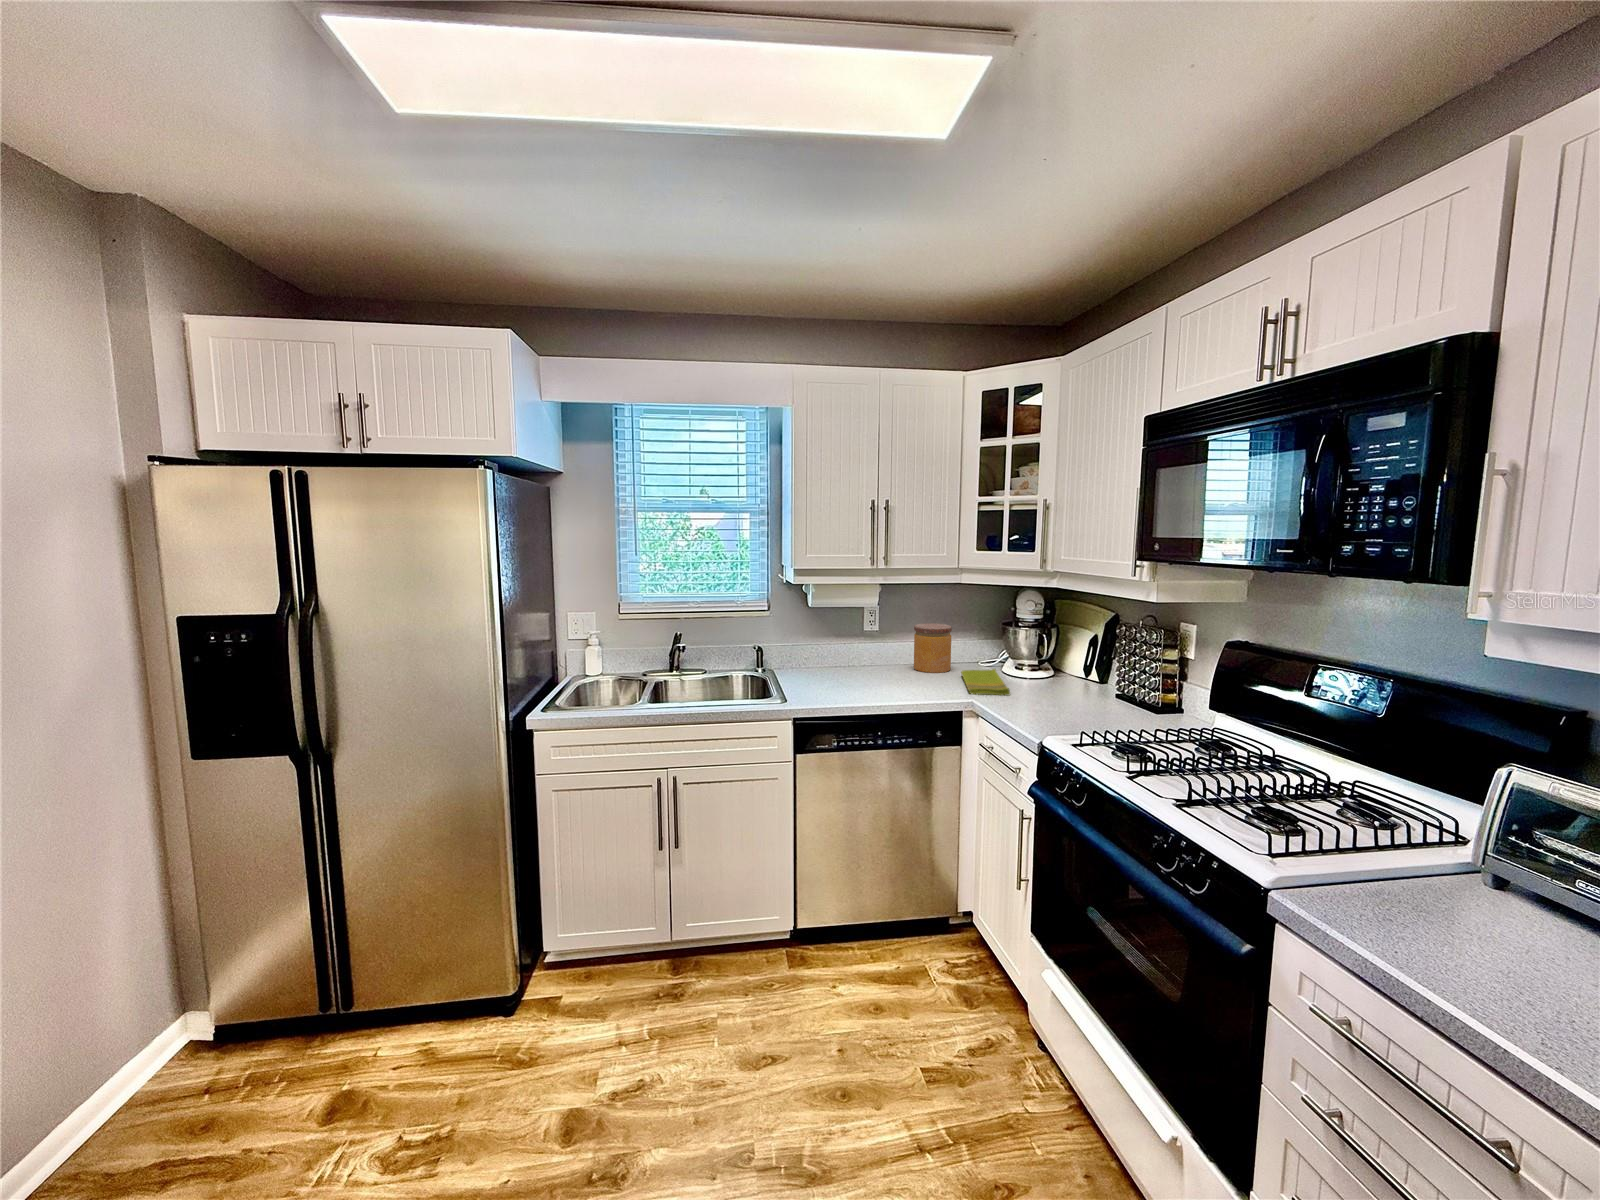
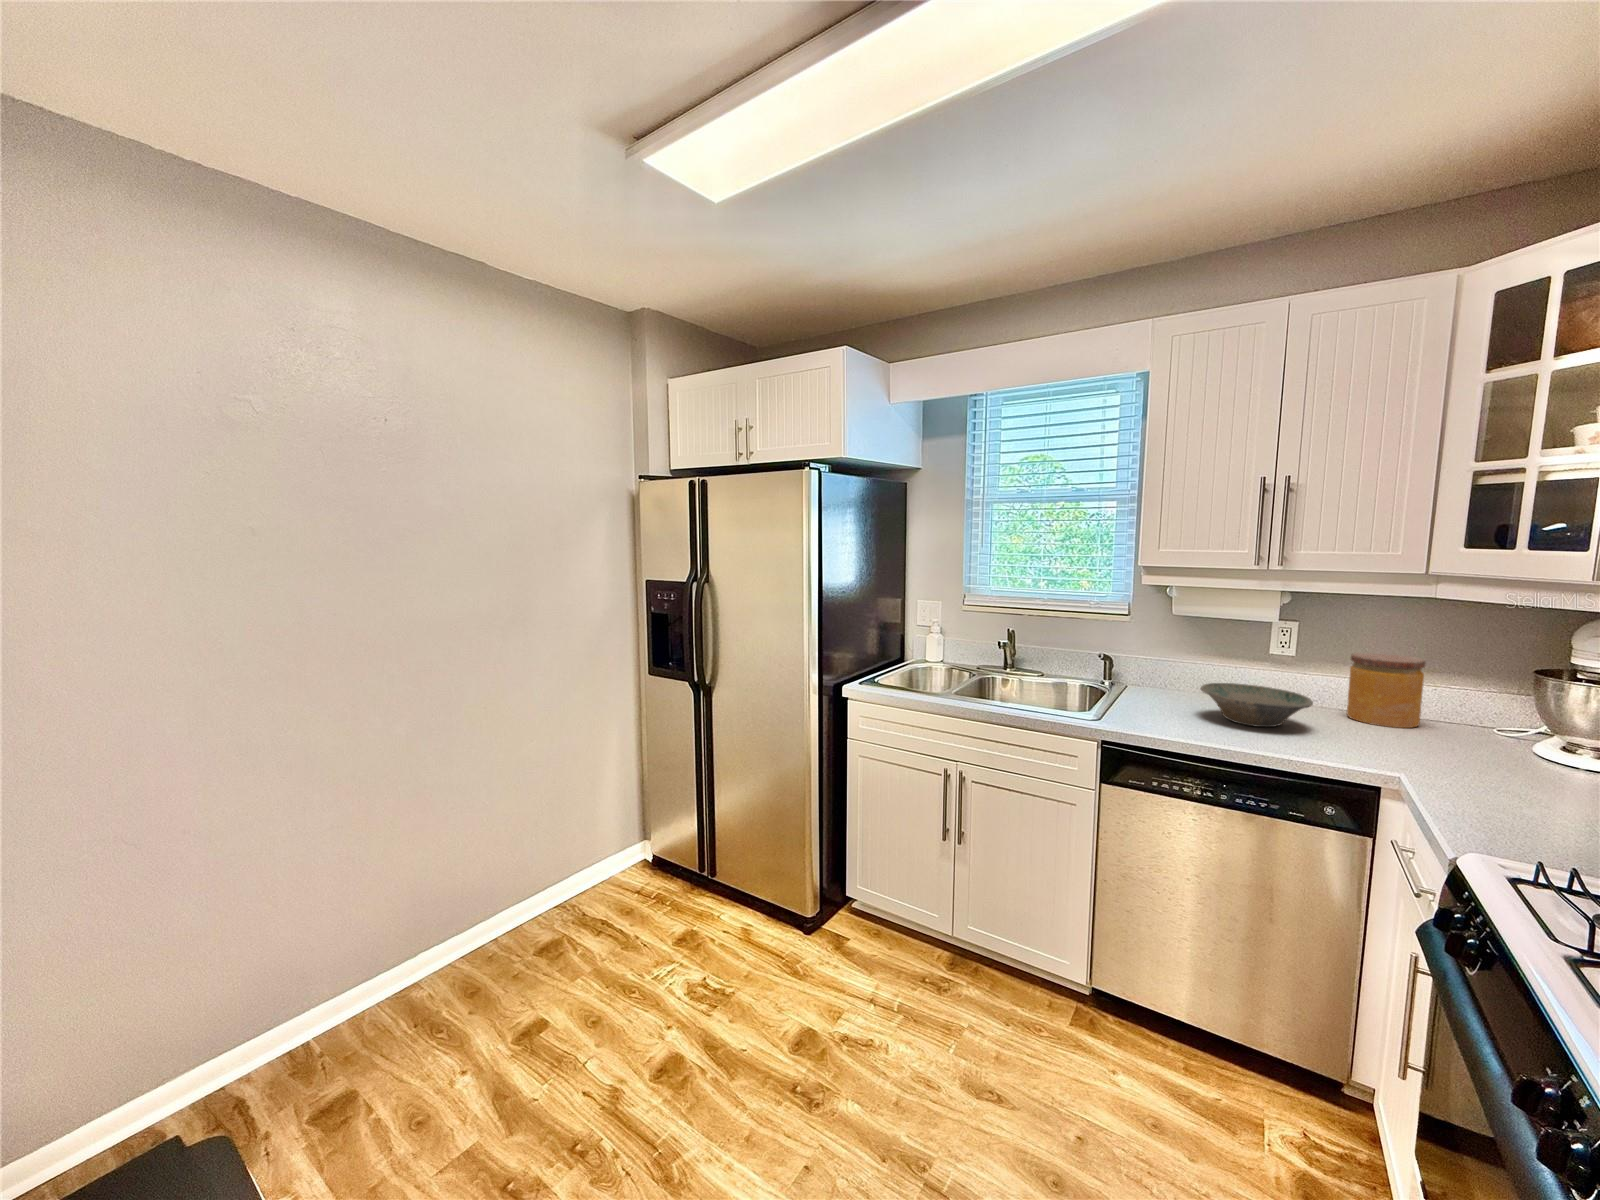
bowl: none [843,657,912,687] -> present [1200,683,1313,727]
dish towel: present [961,669,1010,695] -> none [1401,729,1507,778]

